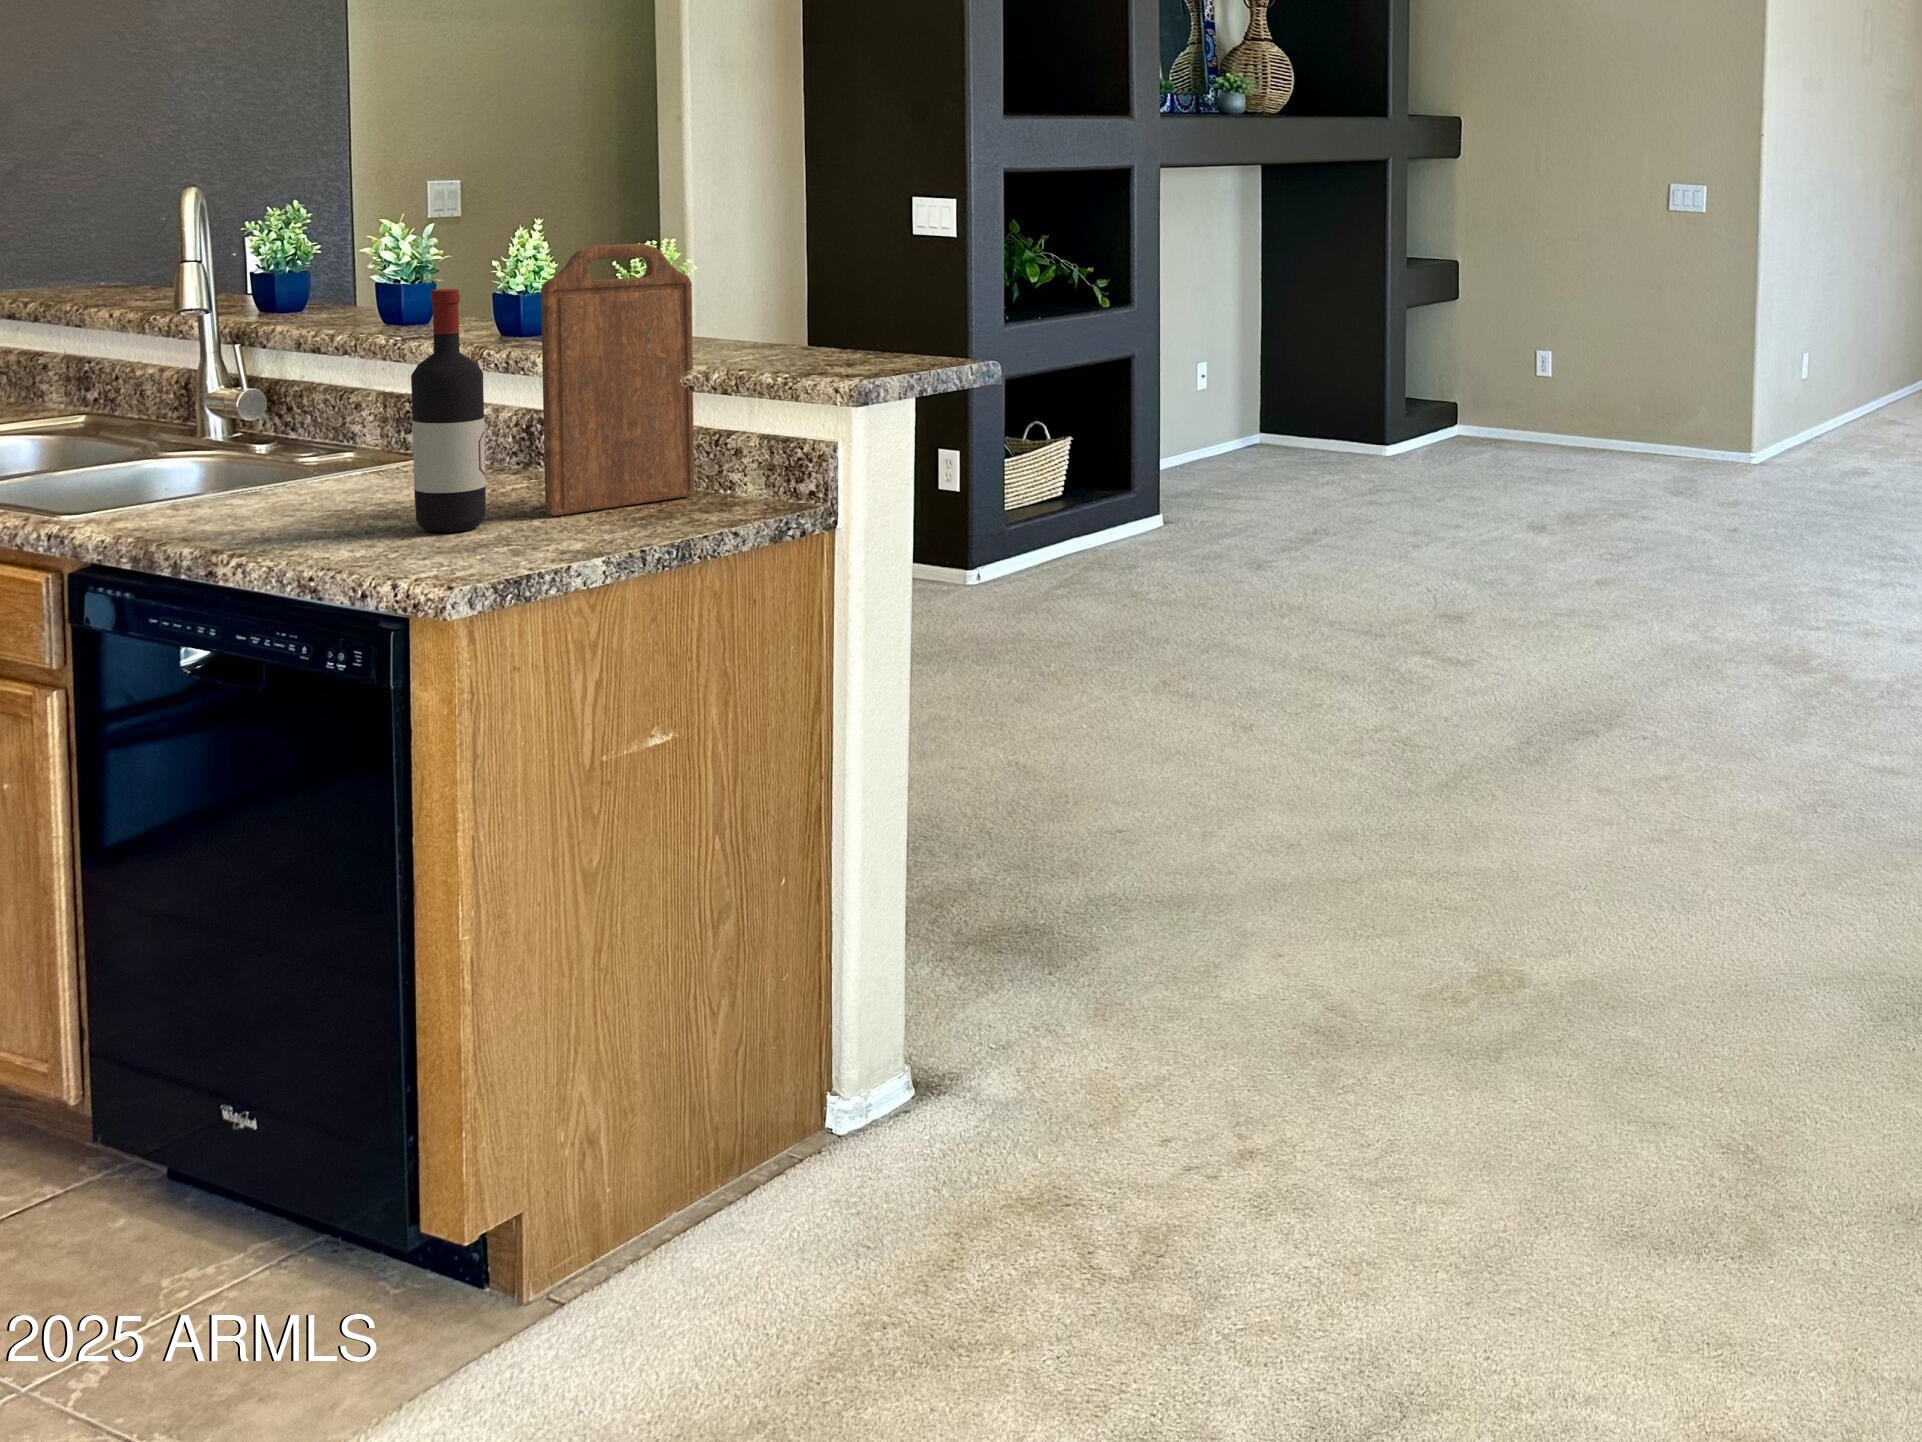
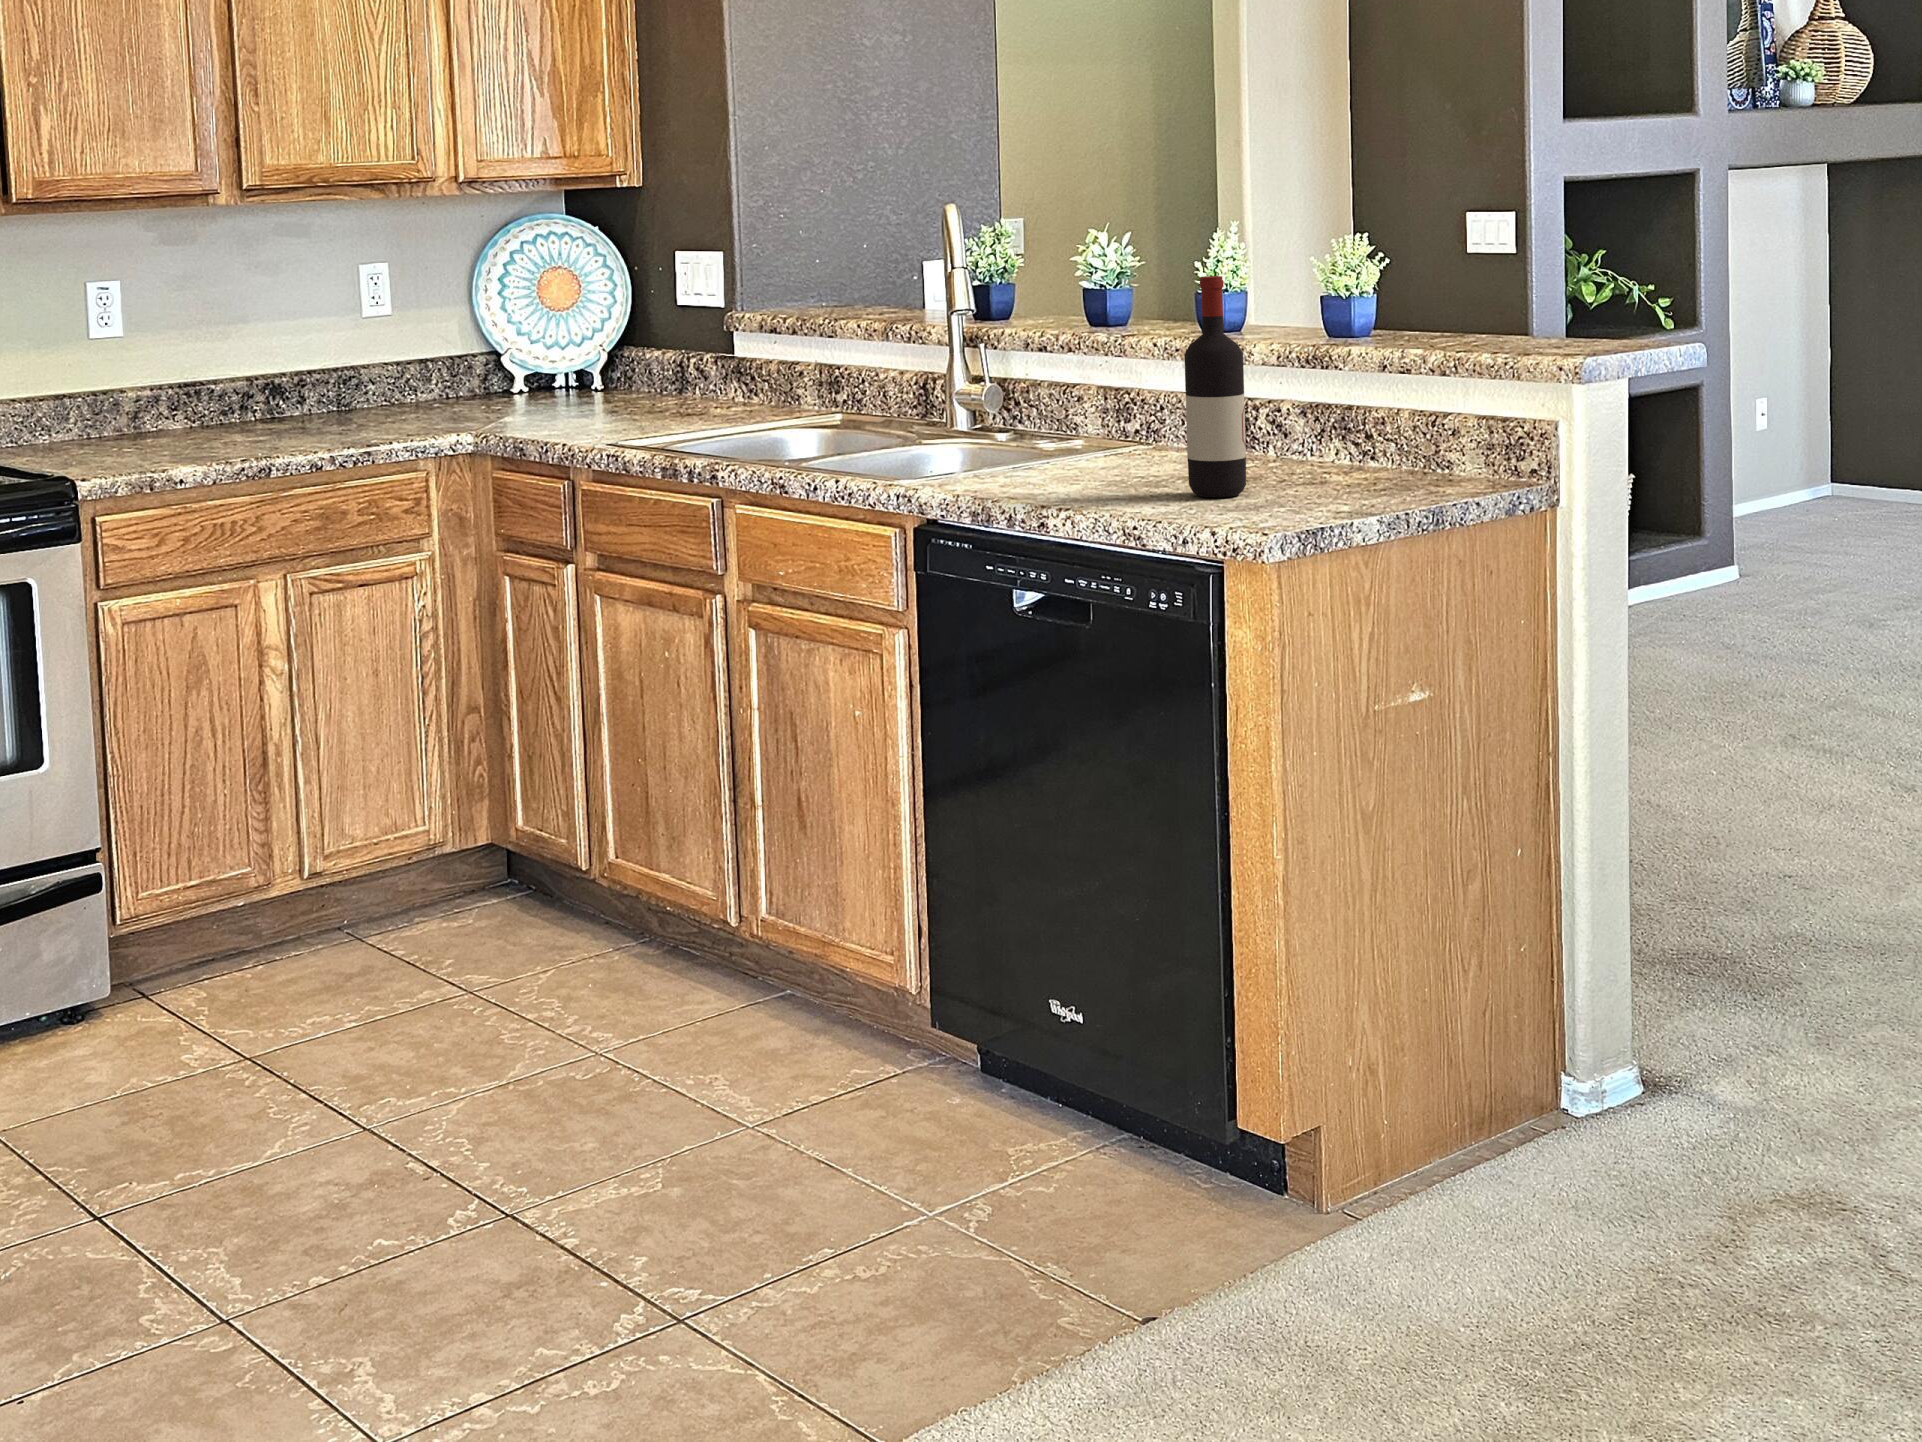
cutting board: present [541,244,694,516] -> none [1285,231,1413,487]

